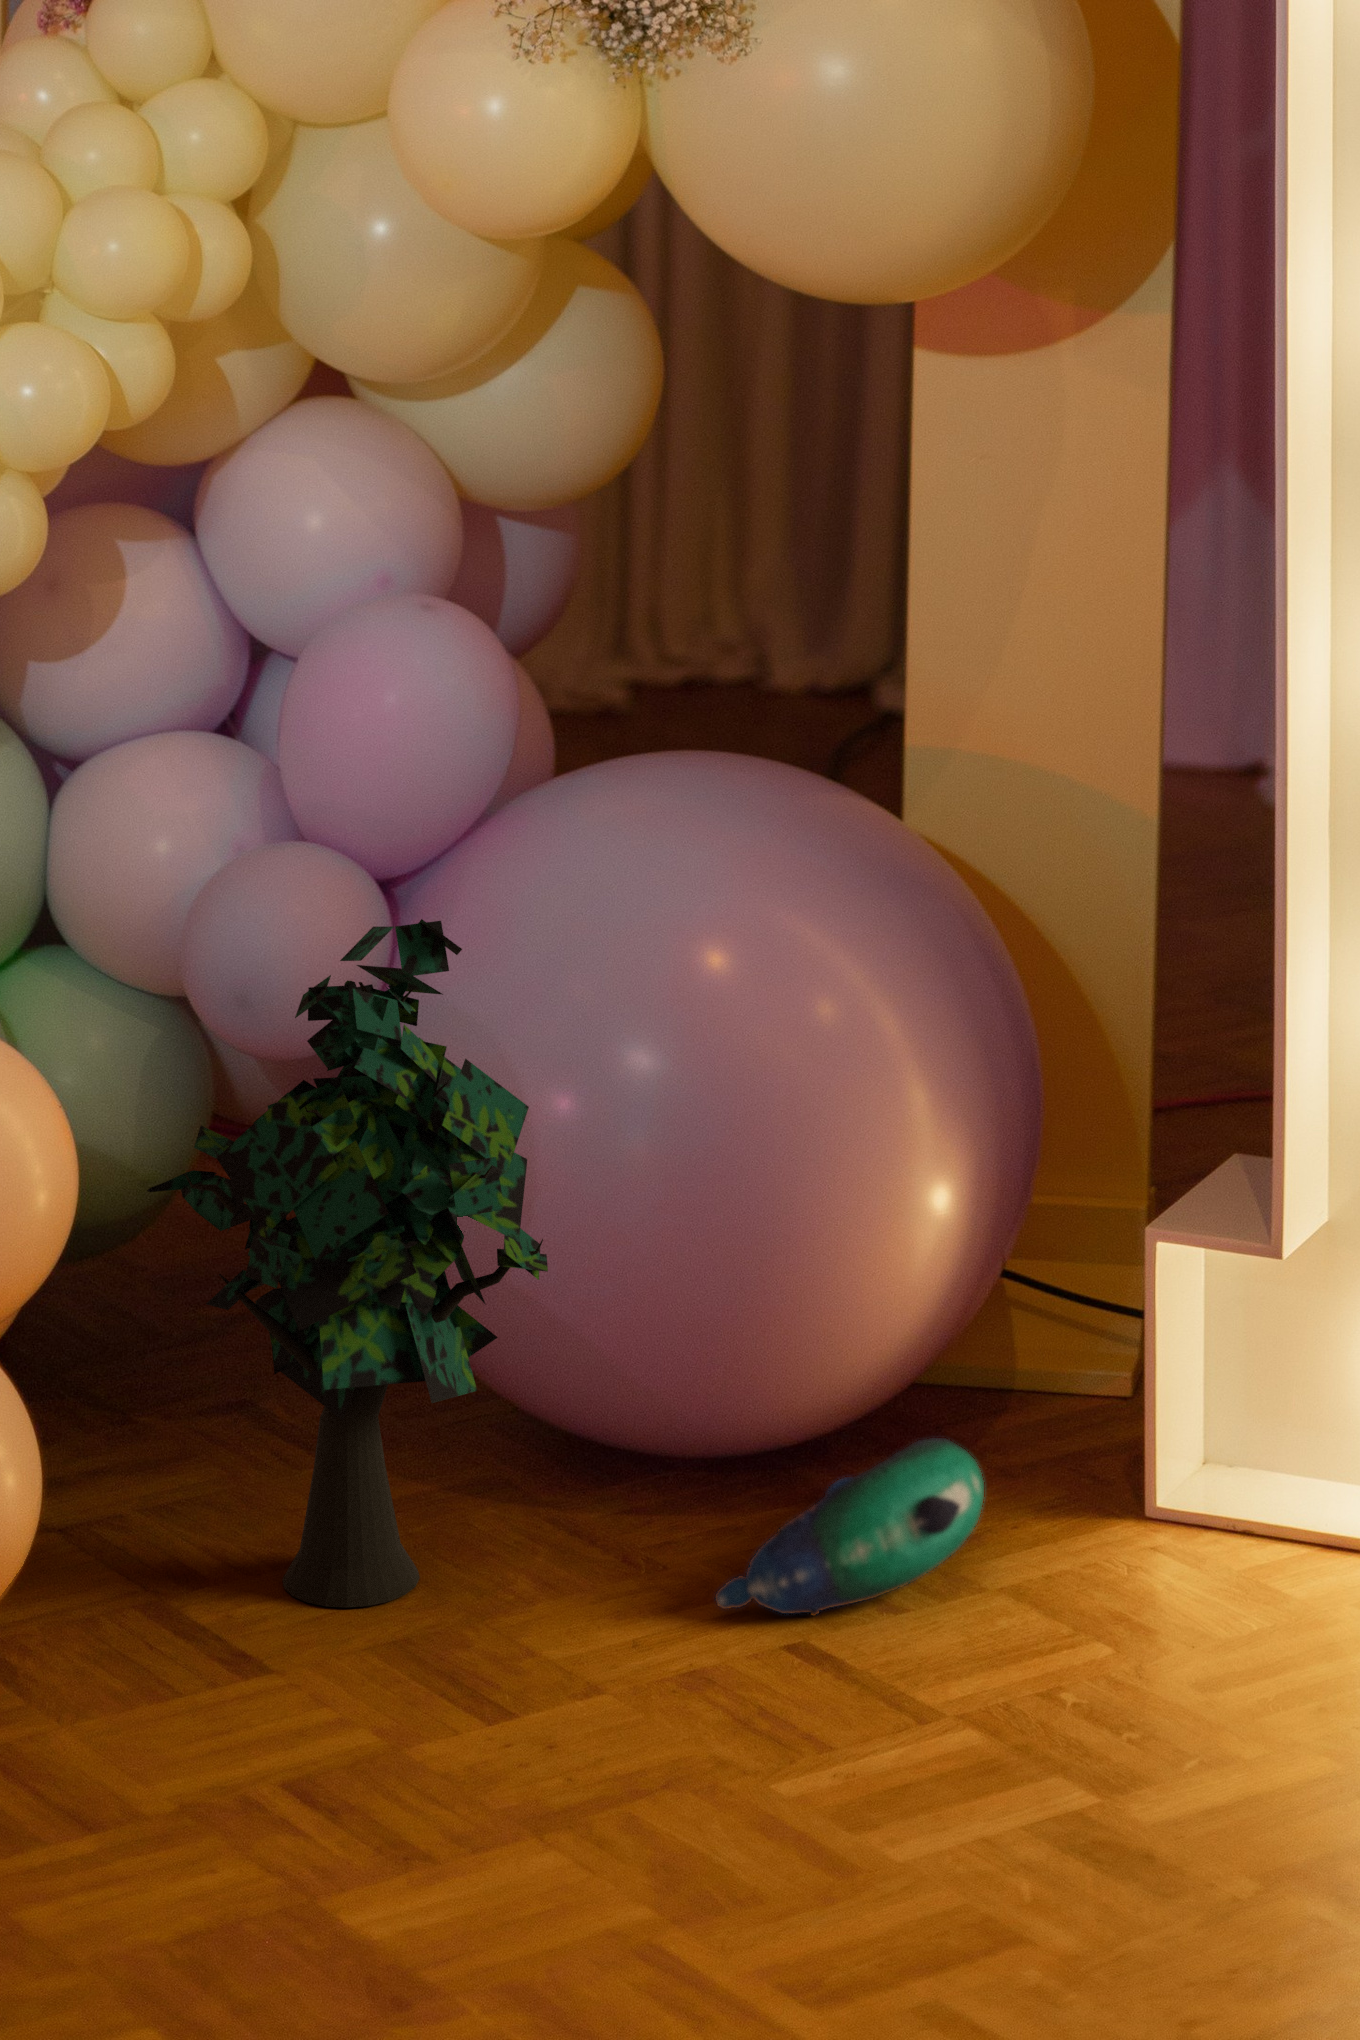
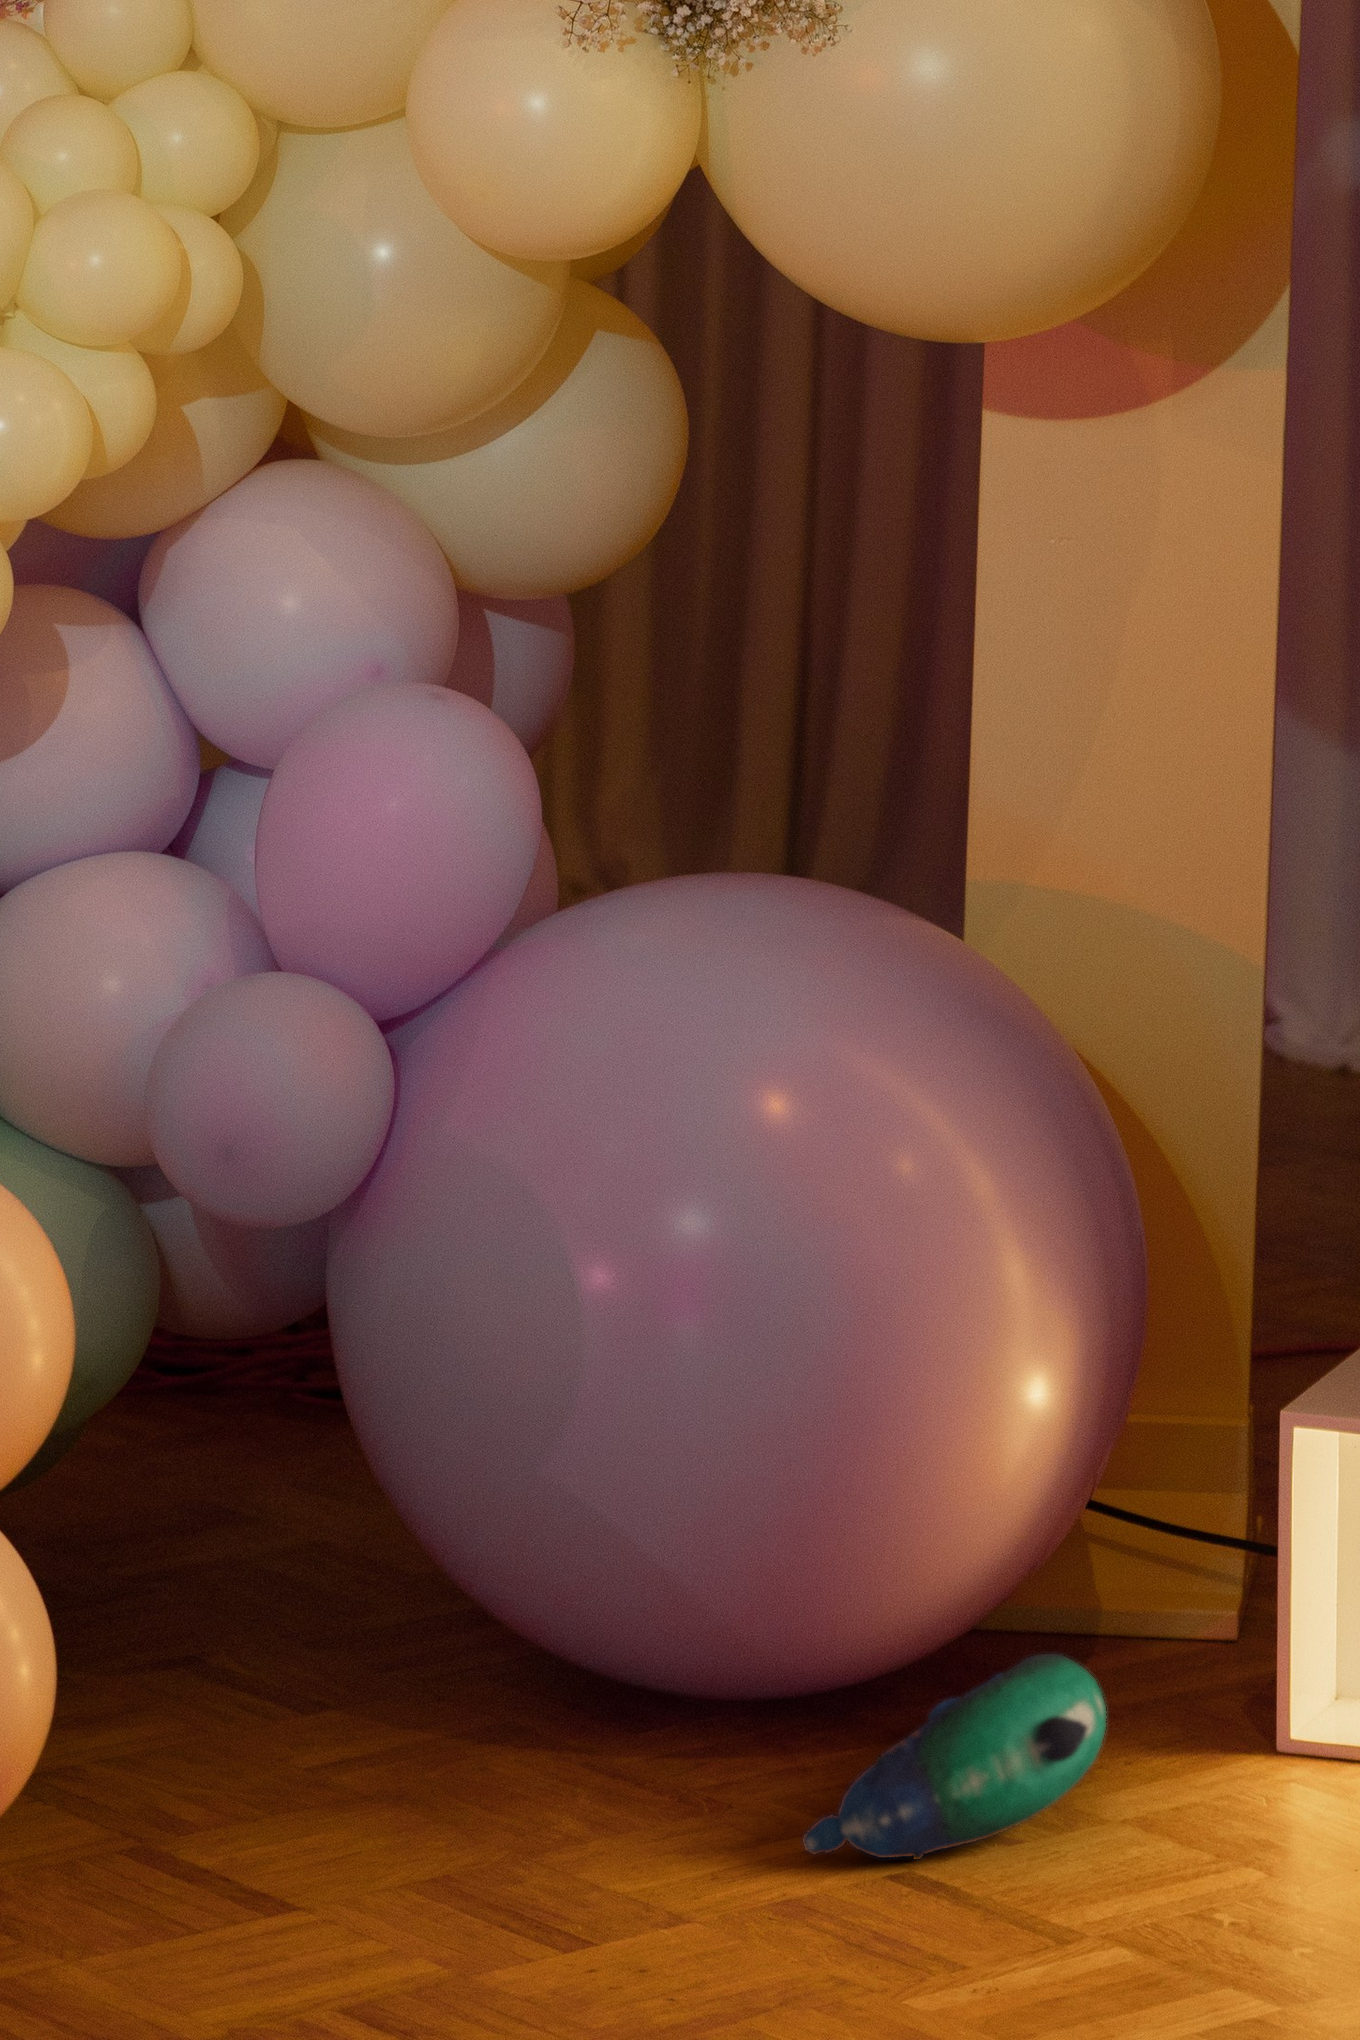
decorative plant: present [147,919,548,1608] -> none [135,1042,609,1862]

